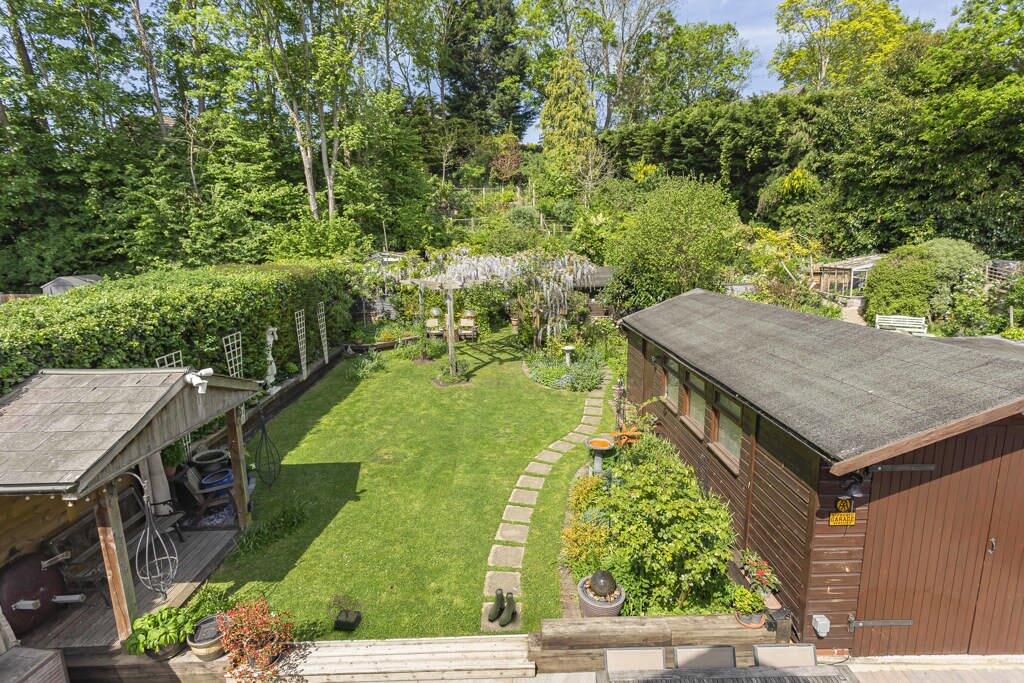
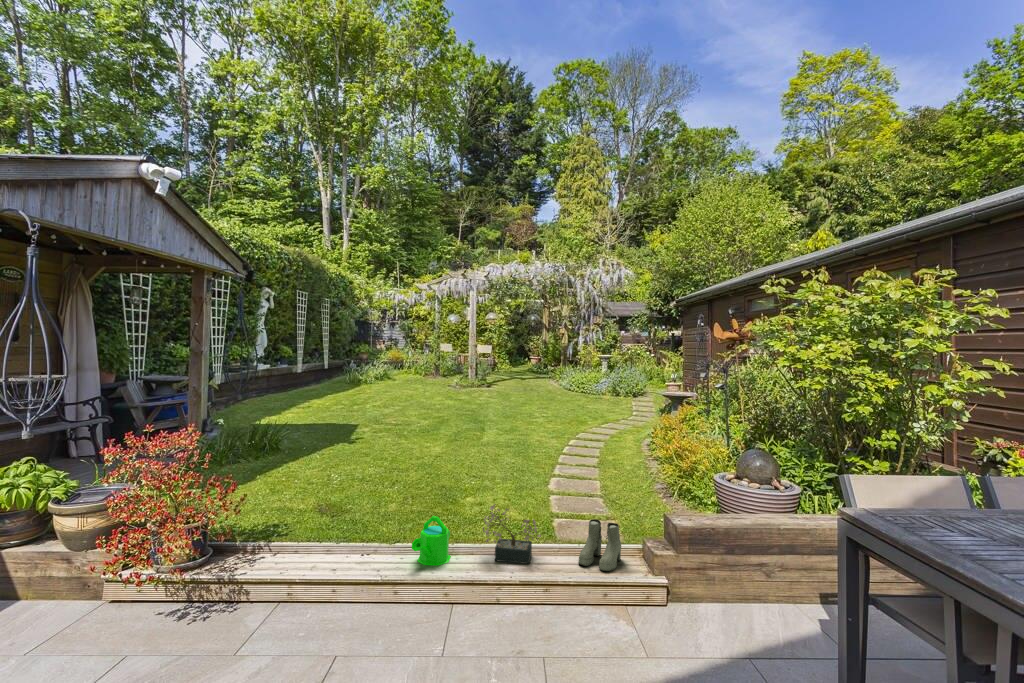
decorative plant: present [326,591,364,630] -> present [483,504,541,564]
watering can: none [385,594,411,625] -> present [412,516,451,566]

